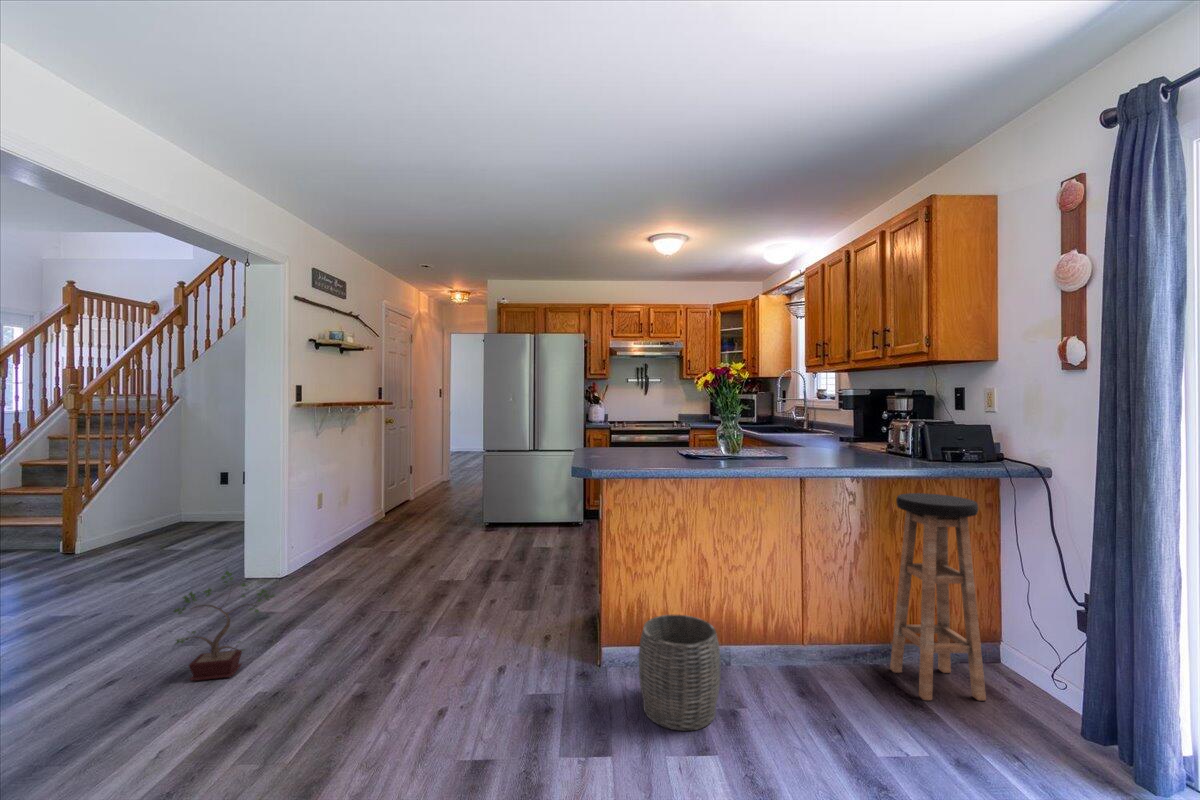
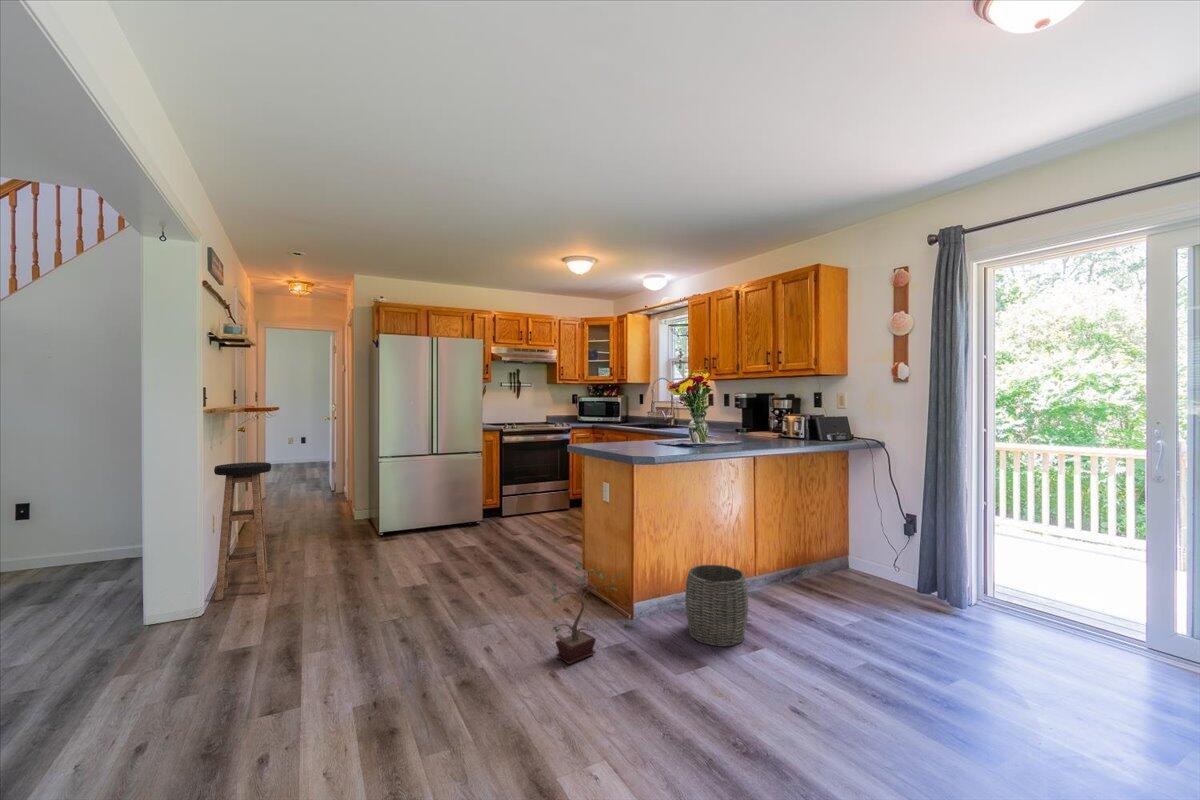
bar stool: present [890,493,986,700] -> present [214,462,271,601]
potted plant: present [173,571,274,681] -> present [551,560,623,664]

